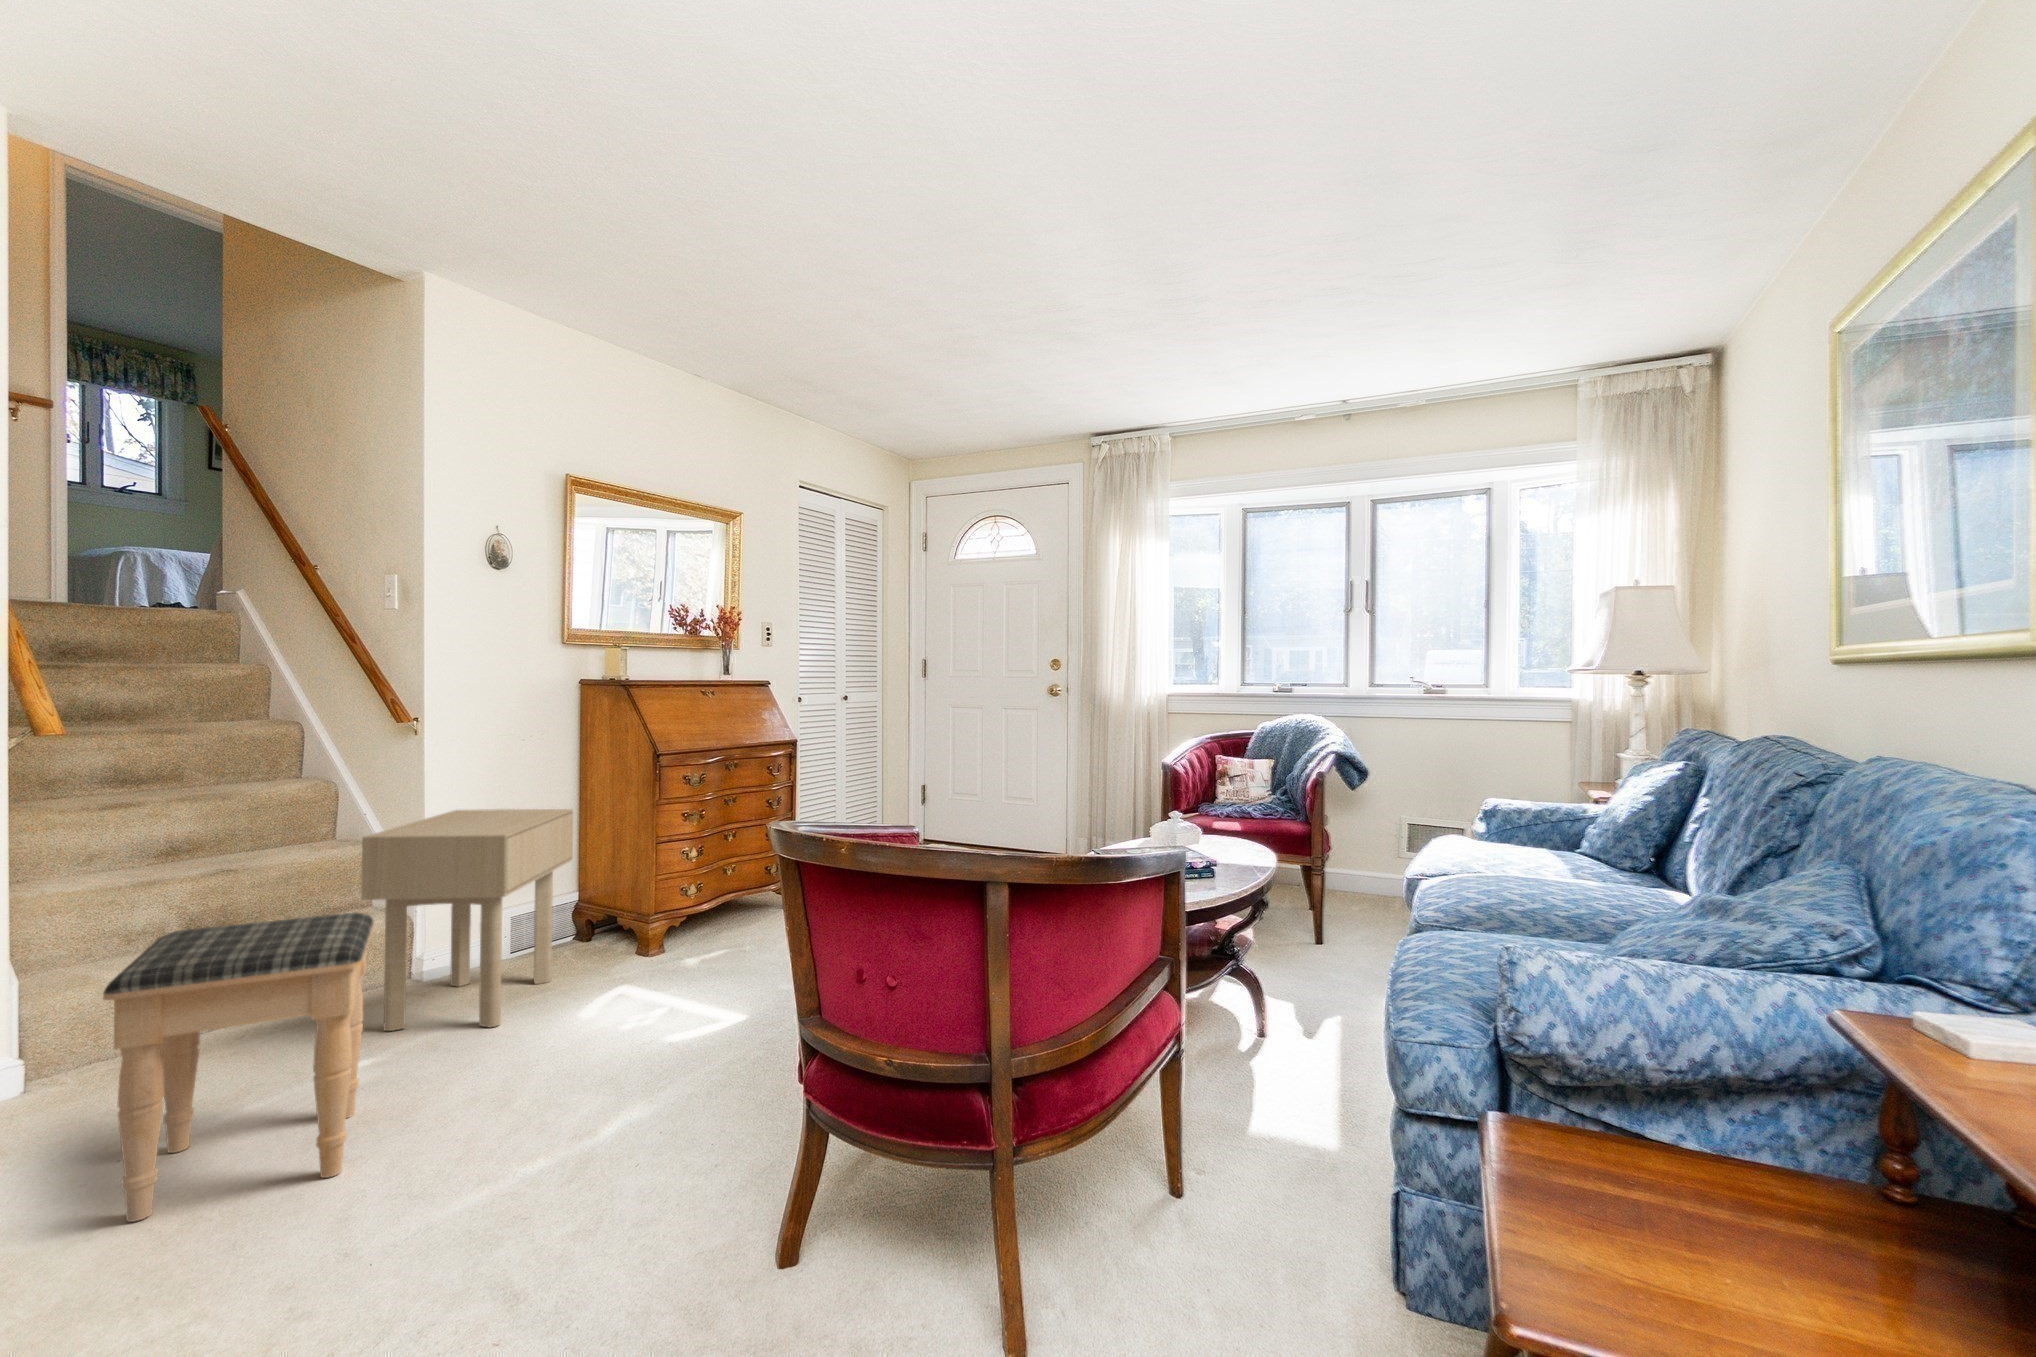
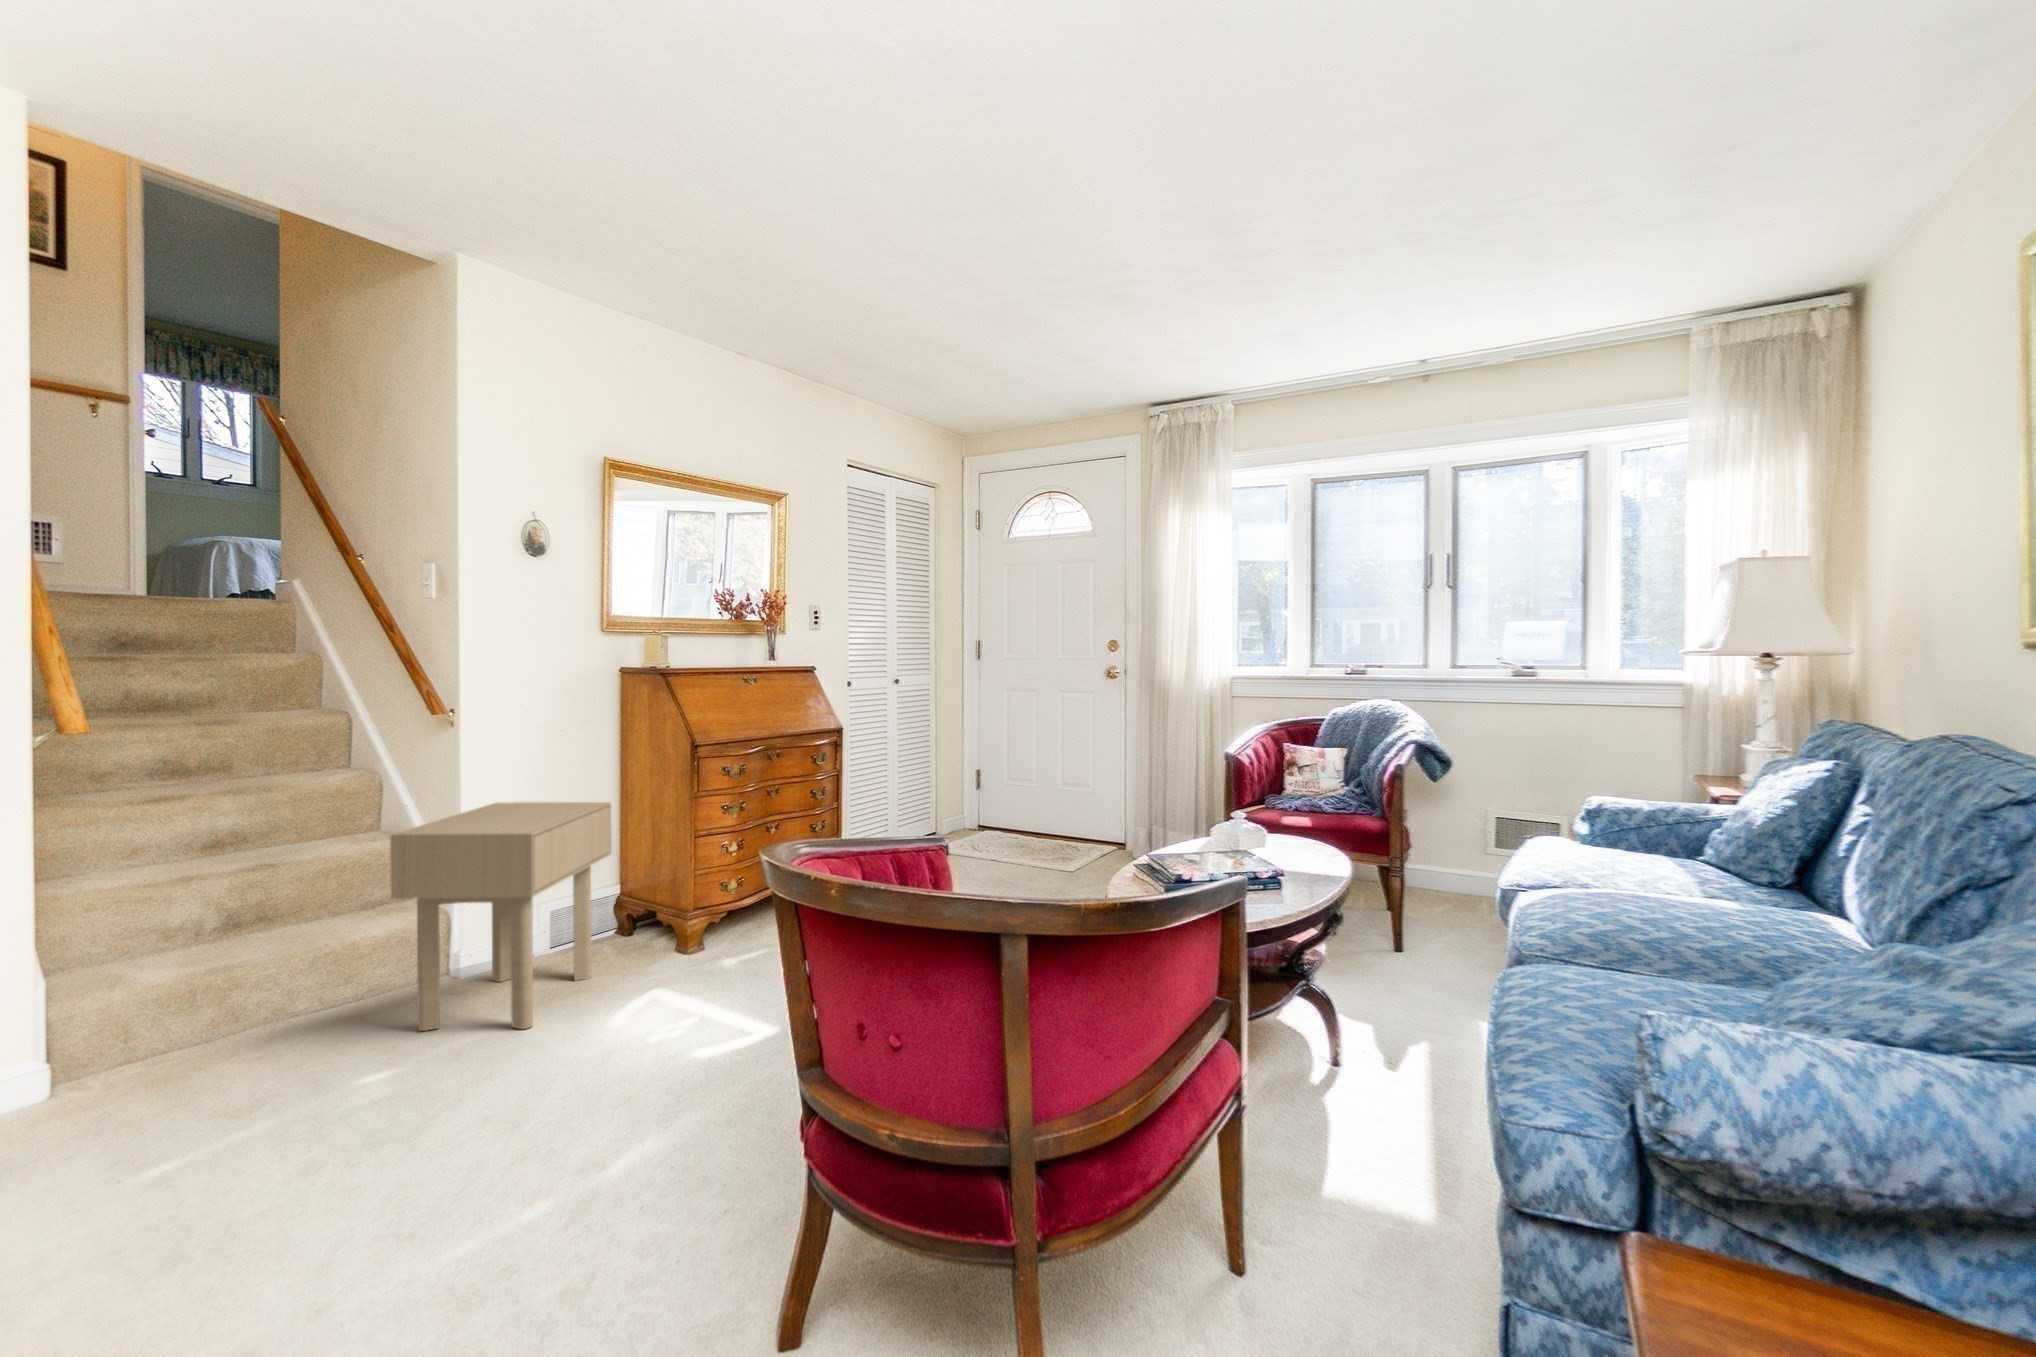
footstool: present [103,912,374,1222] -> none [85,919,387,1249]

